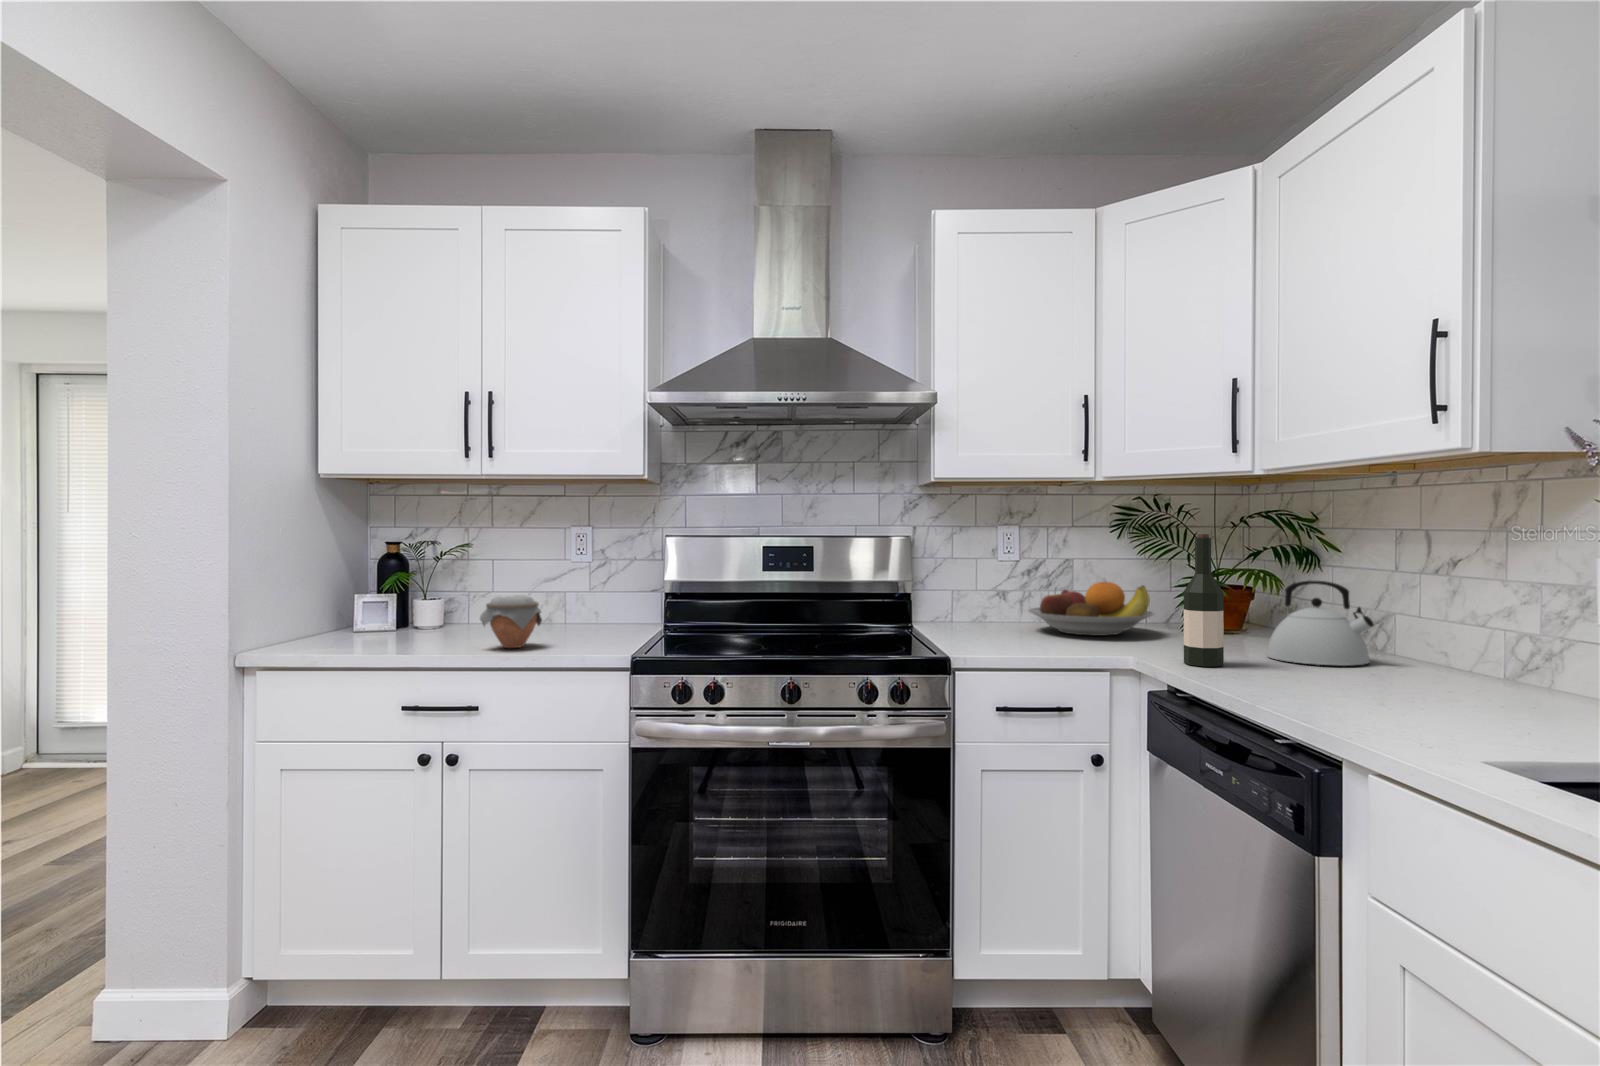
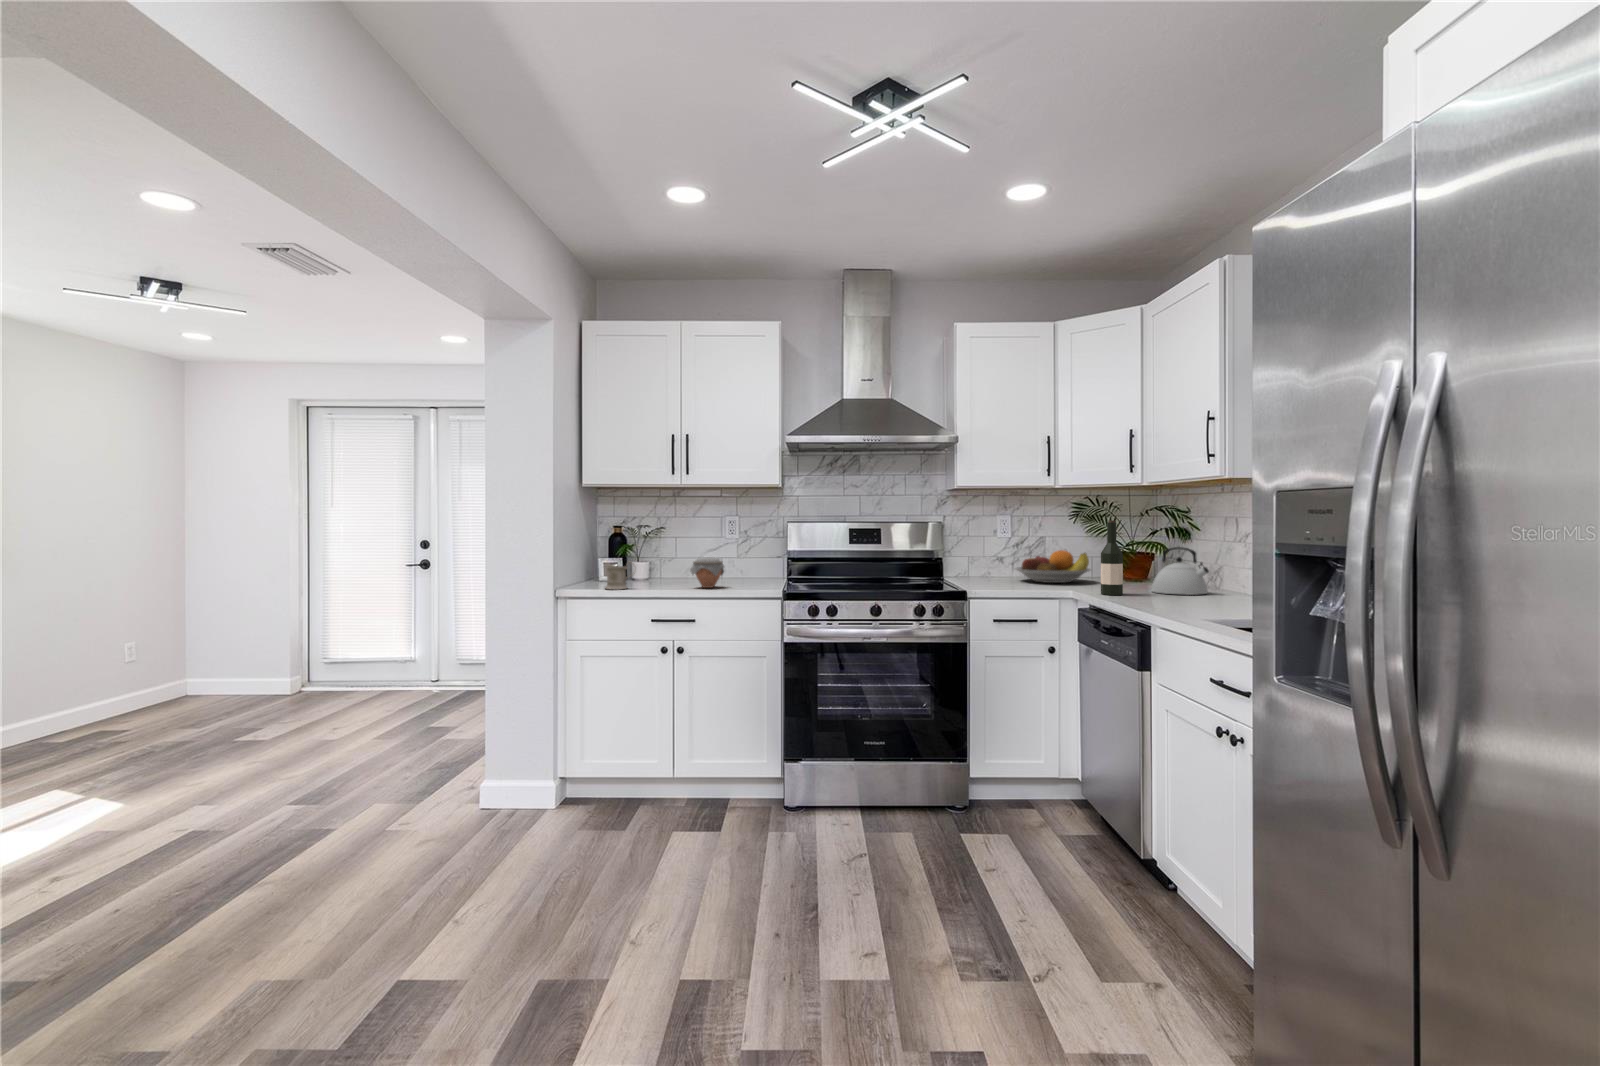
mug: none [330,604,385,653] -> present [606,562,635,589]

